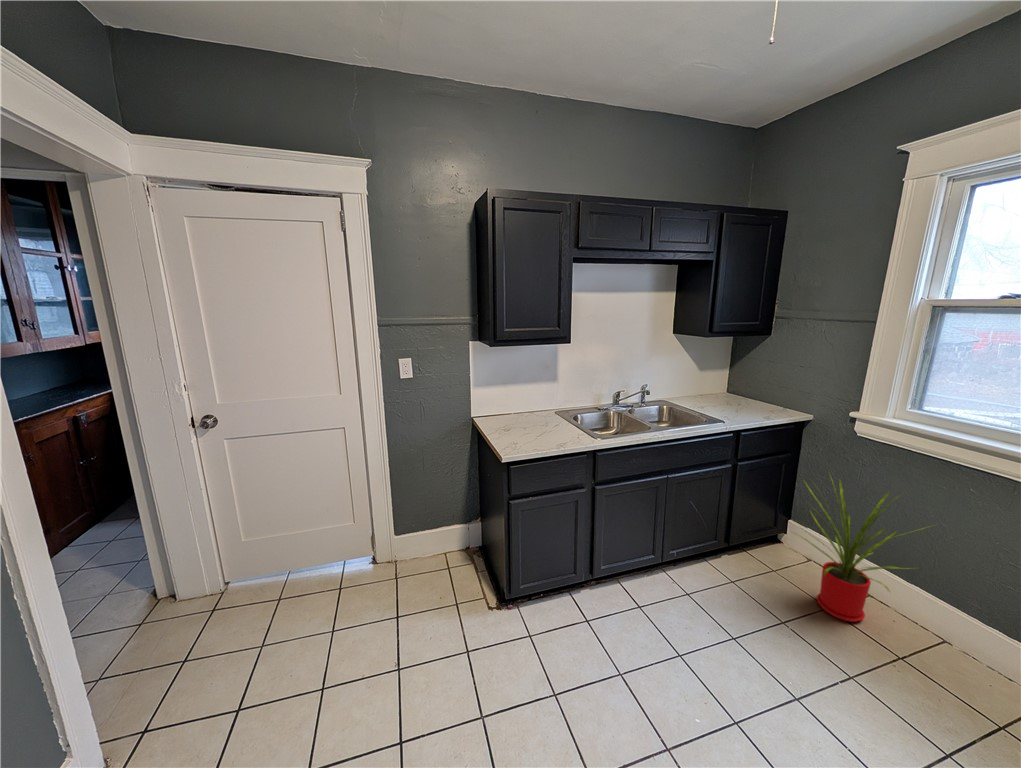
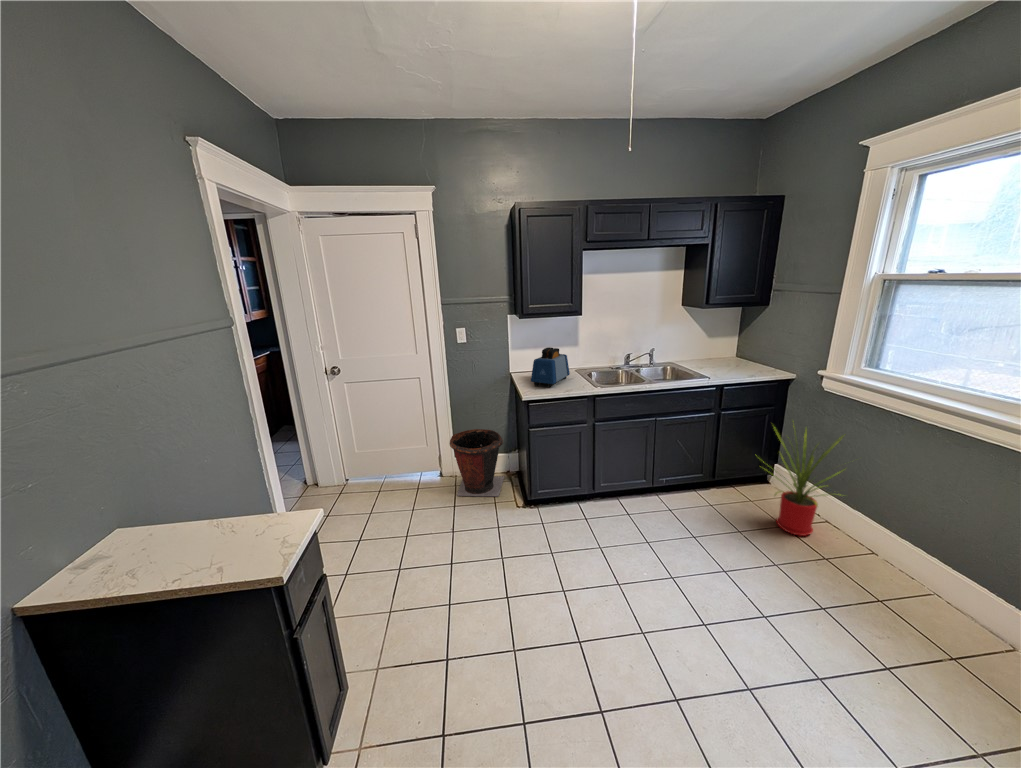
toaster: none [505,384,552,439] -> present [531,347,570,387]
waste bin: none [388,494,464,597] -> present [449,429,504,496]

